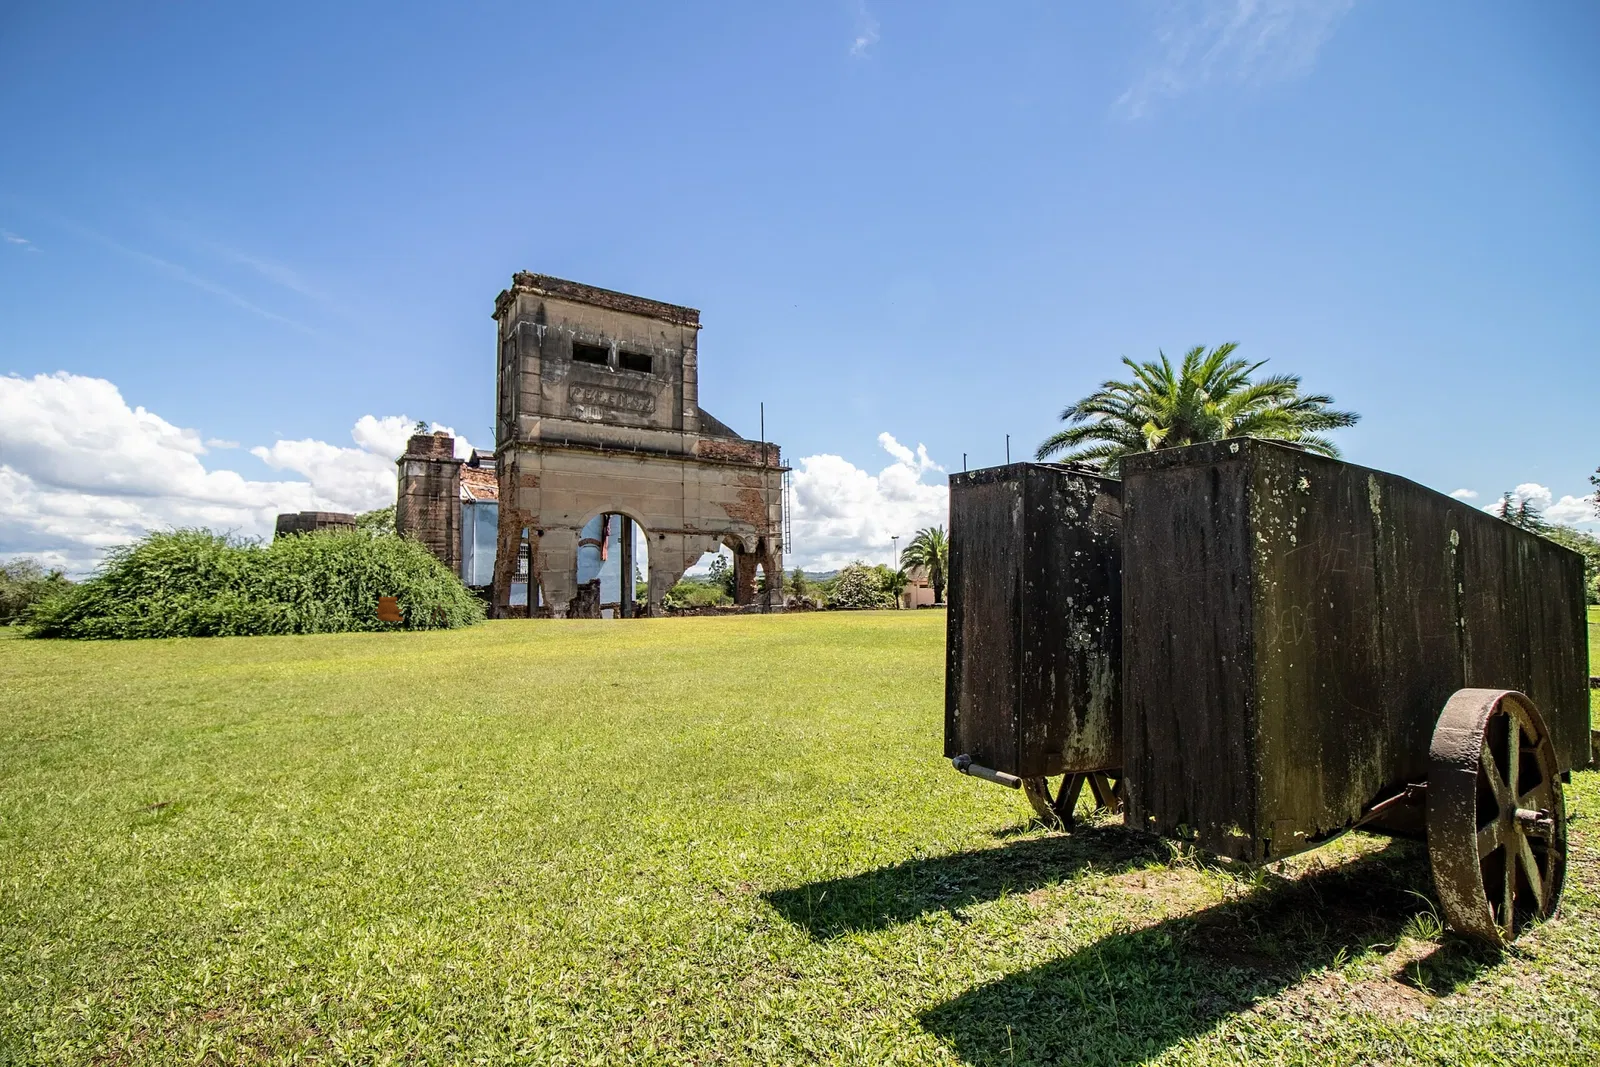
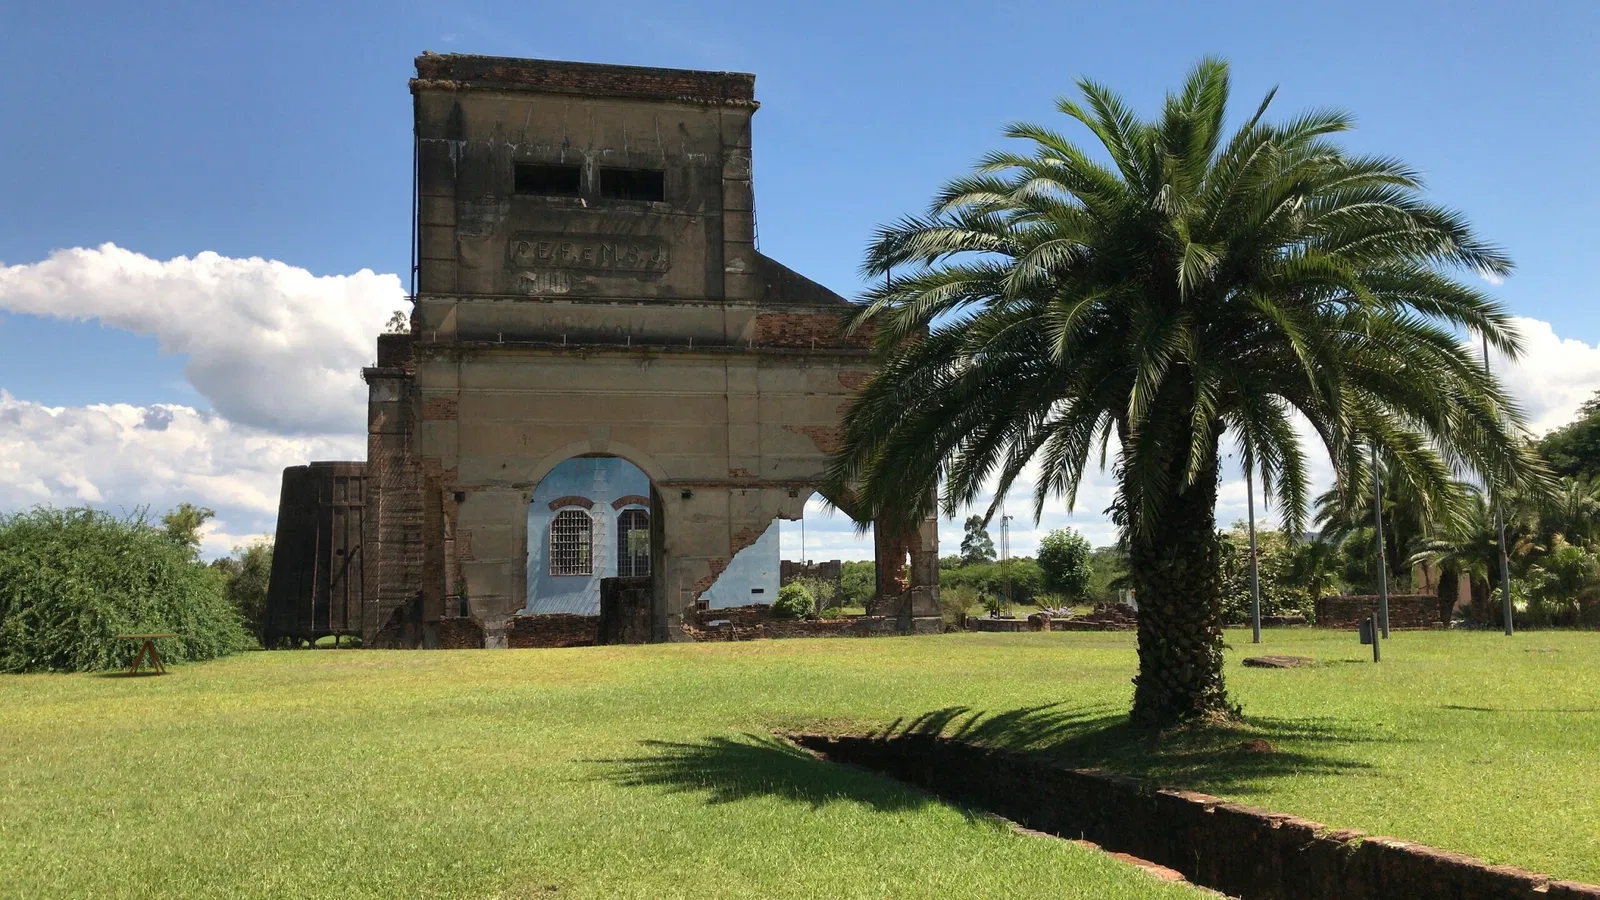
lounge chair: present [376,597,403,627] -> none [25,628,75,684]

